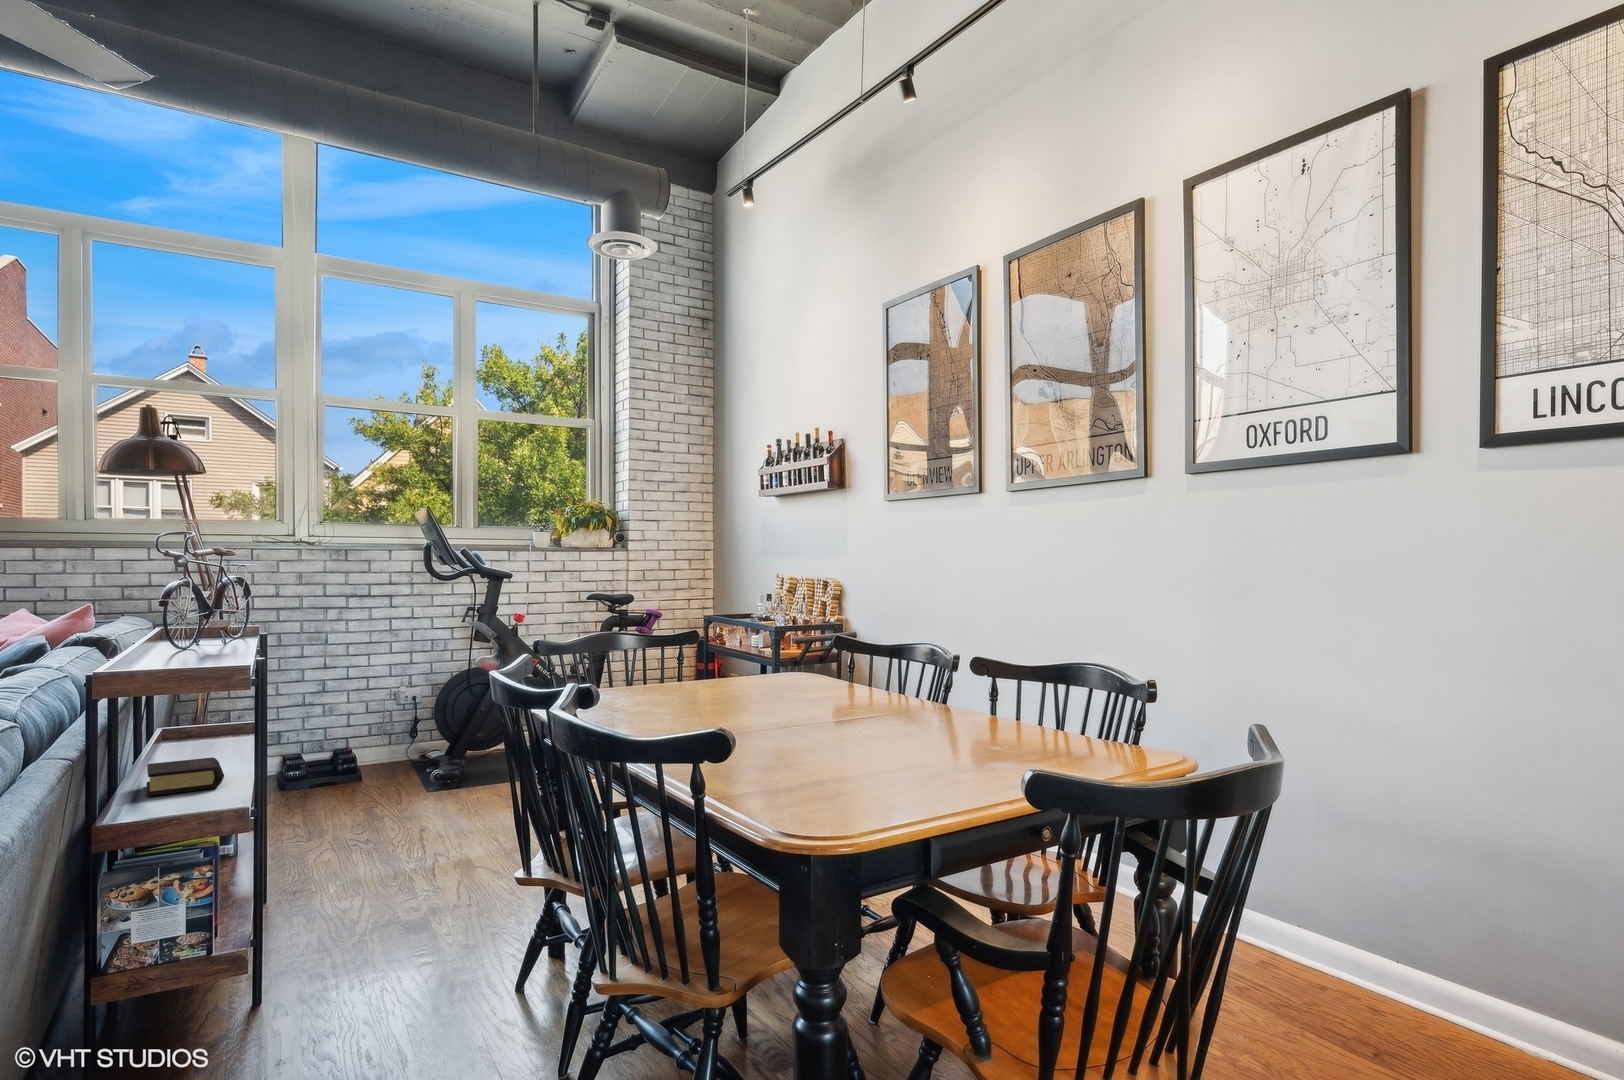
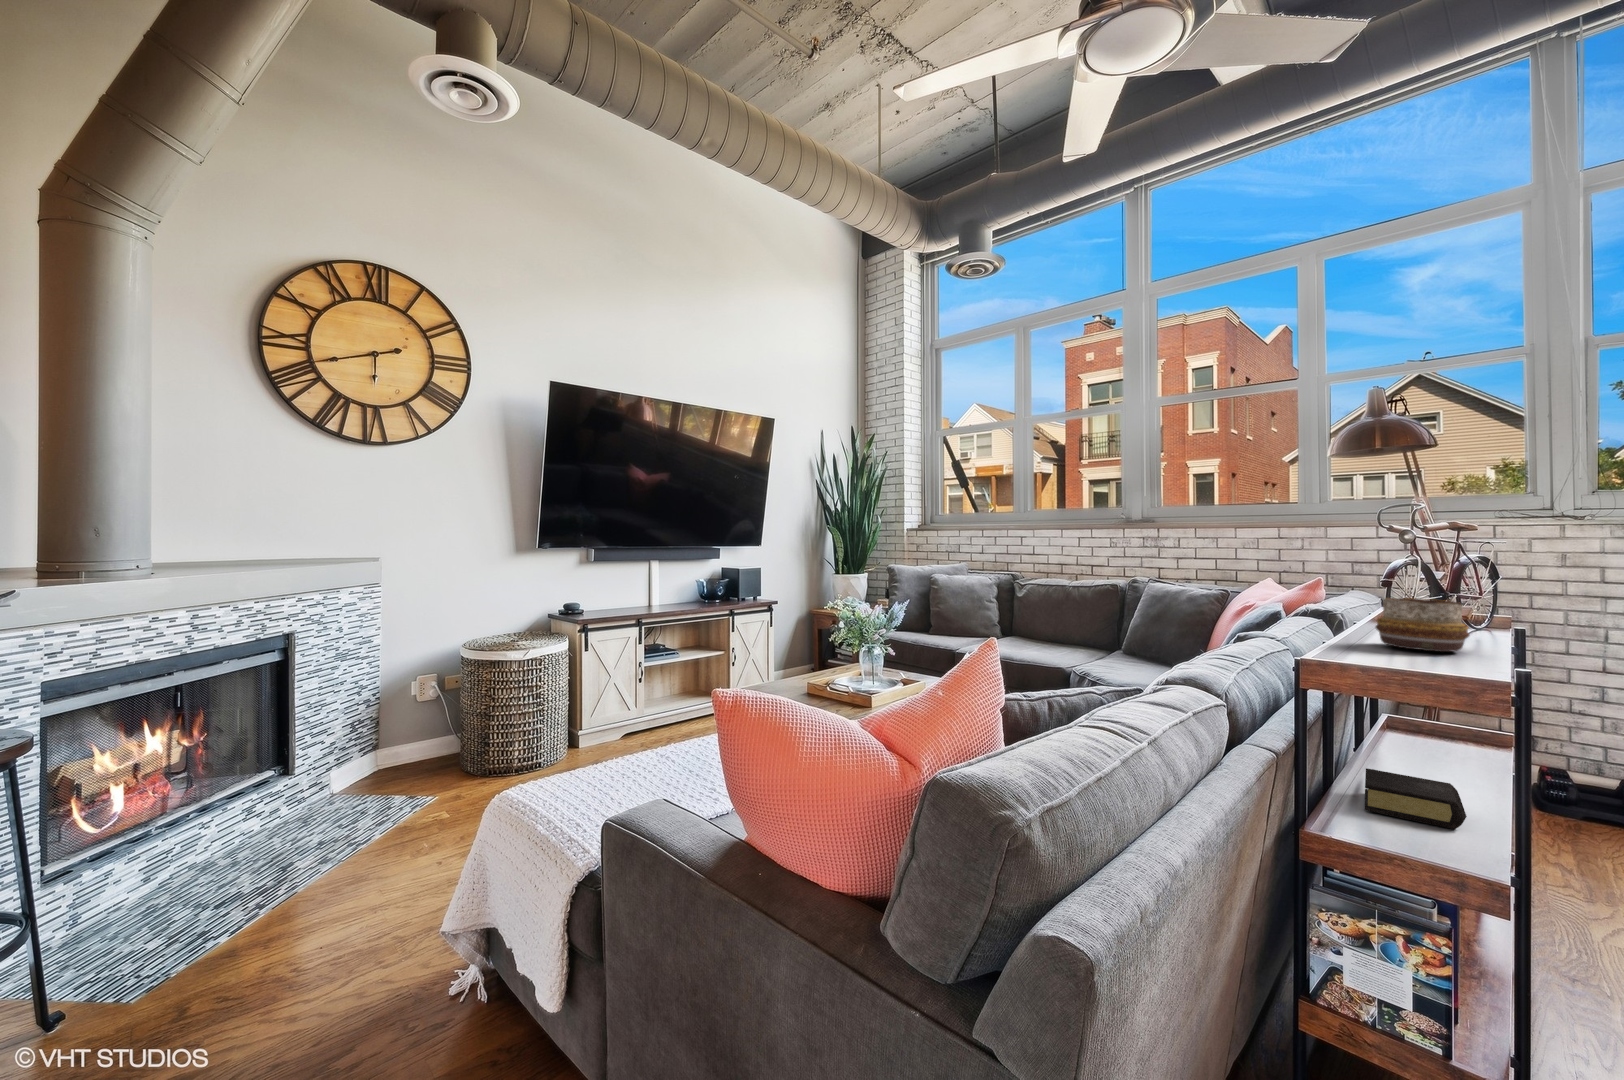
decorative bowl: none [157,614,228,655] -> present [1376,598,1469,652]

